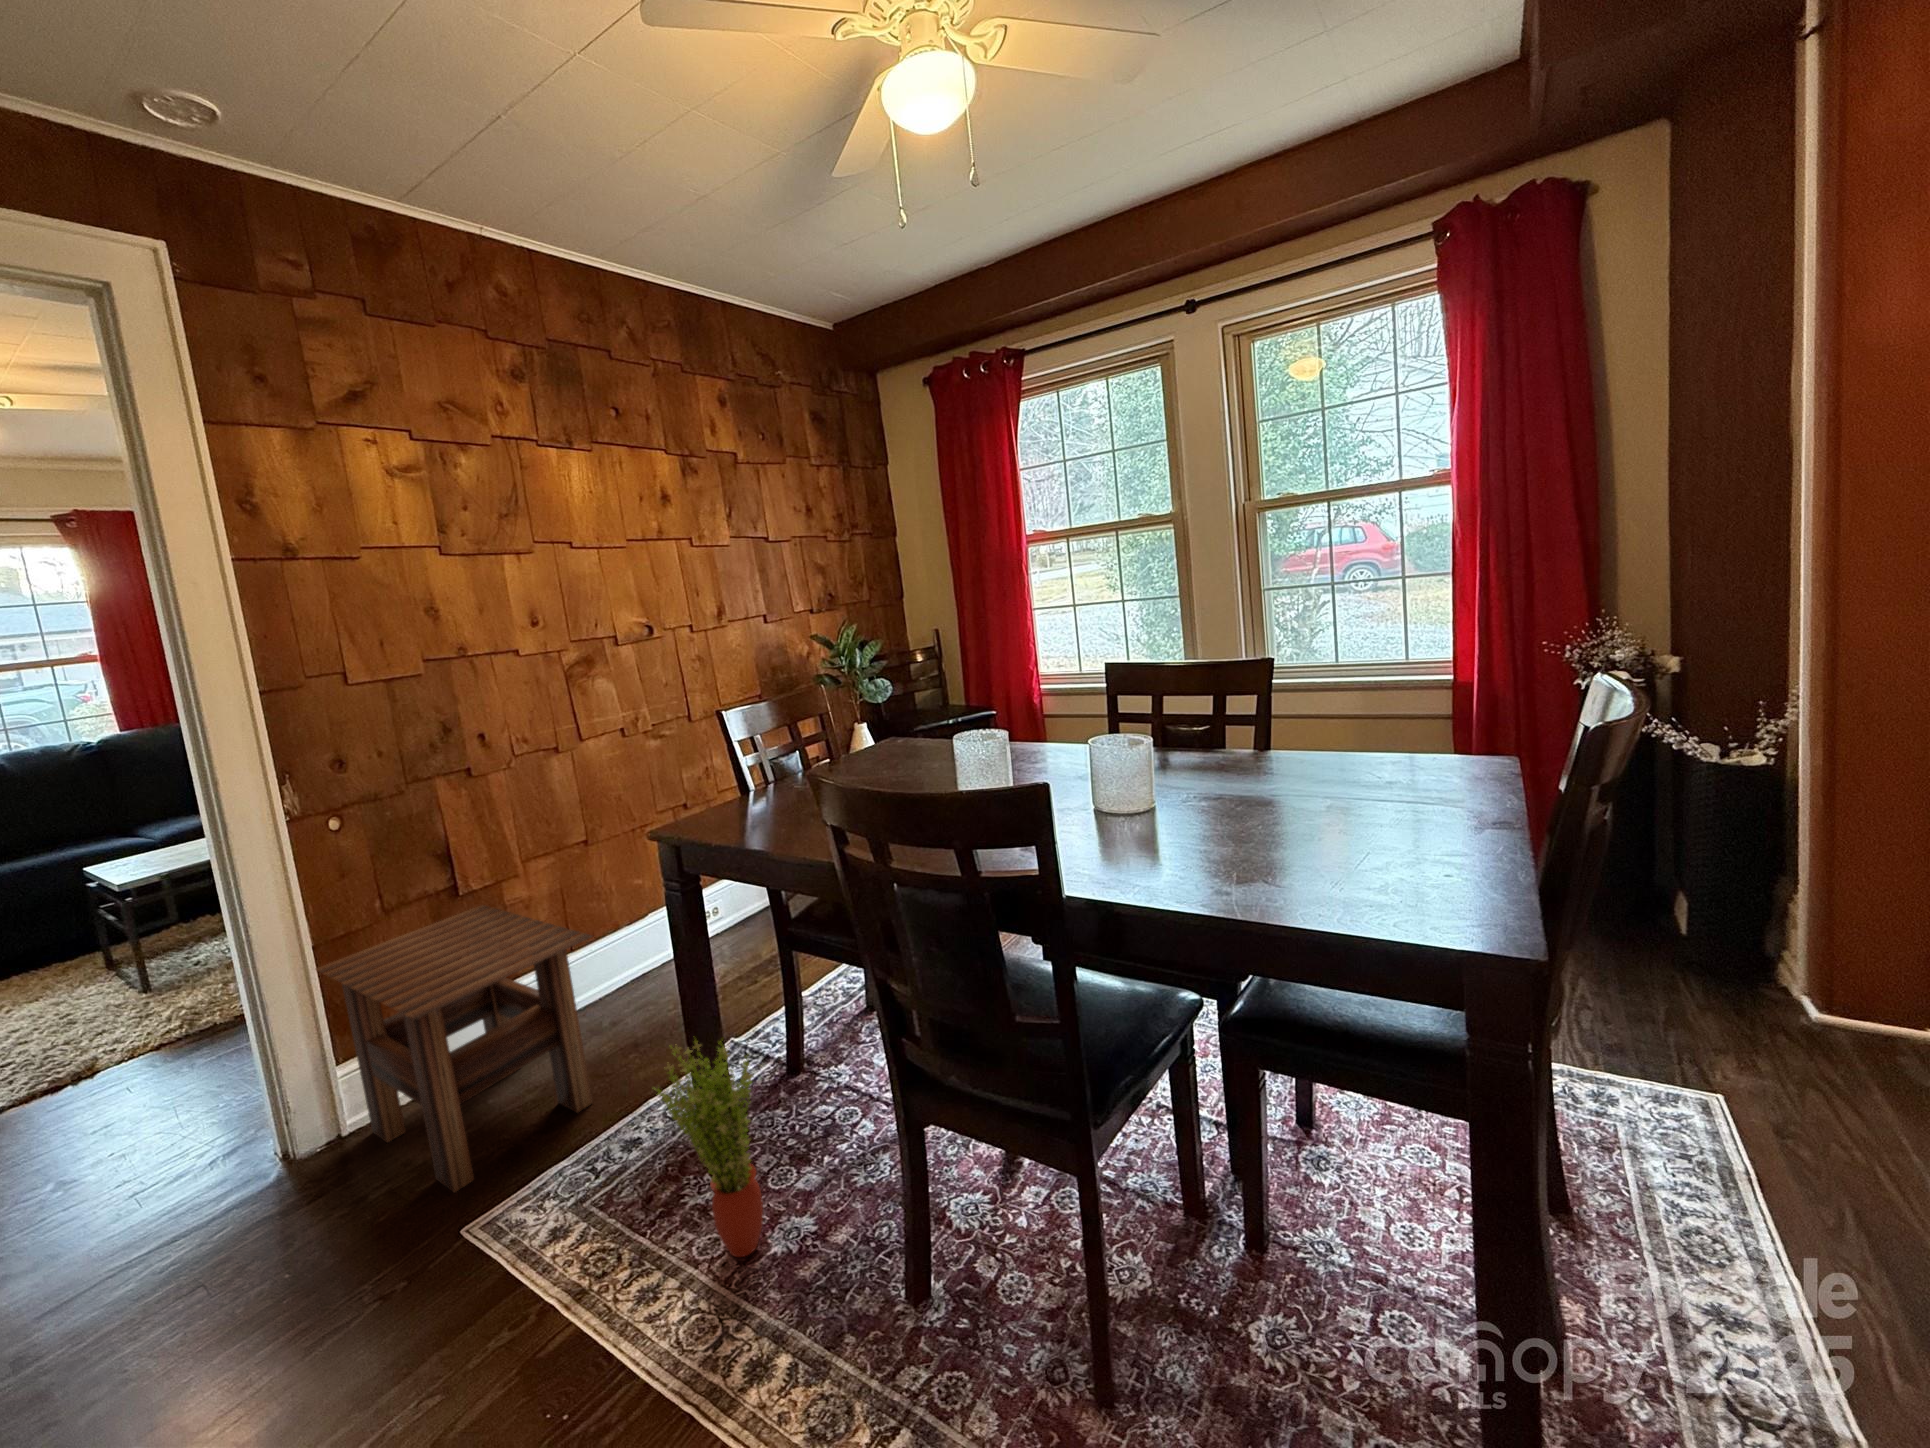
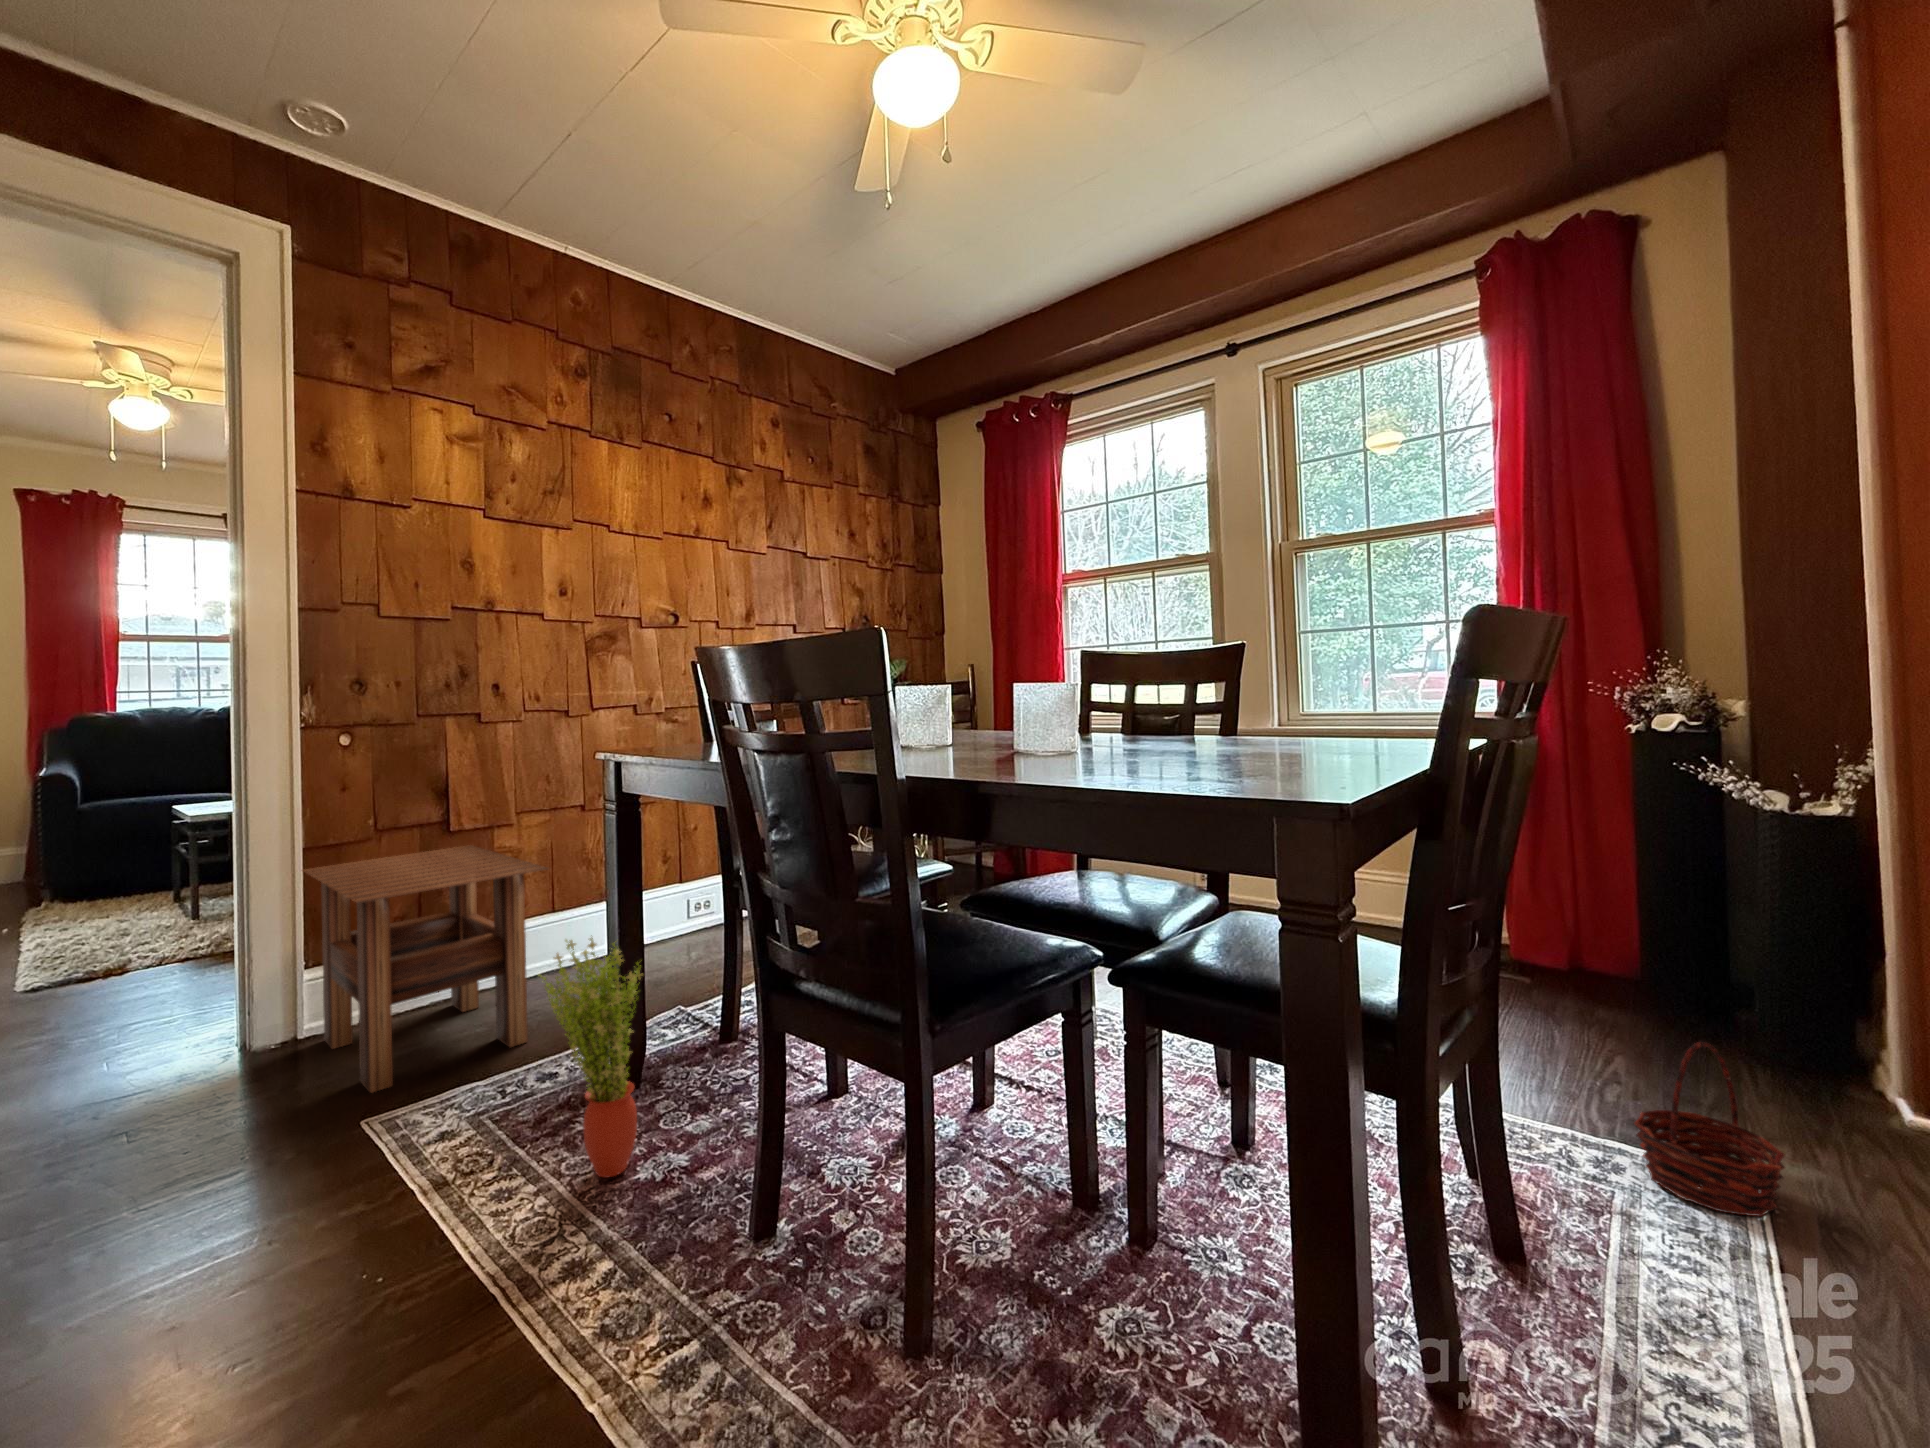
basket: none [1625,995,1750,1134] -> present [1634,1042,1785,1216]

